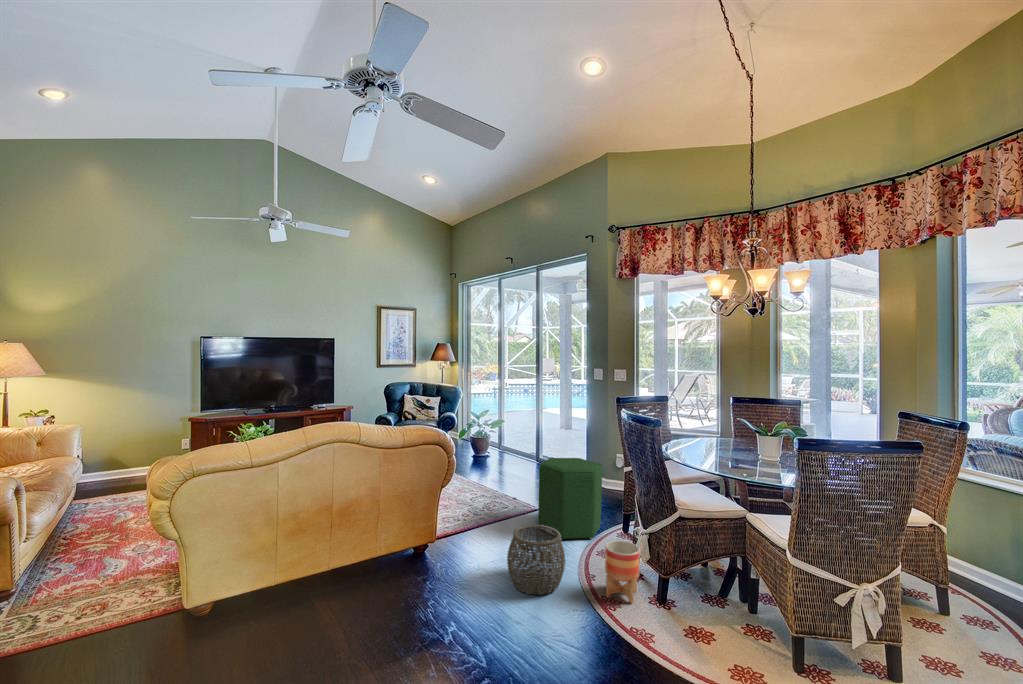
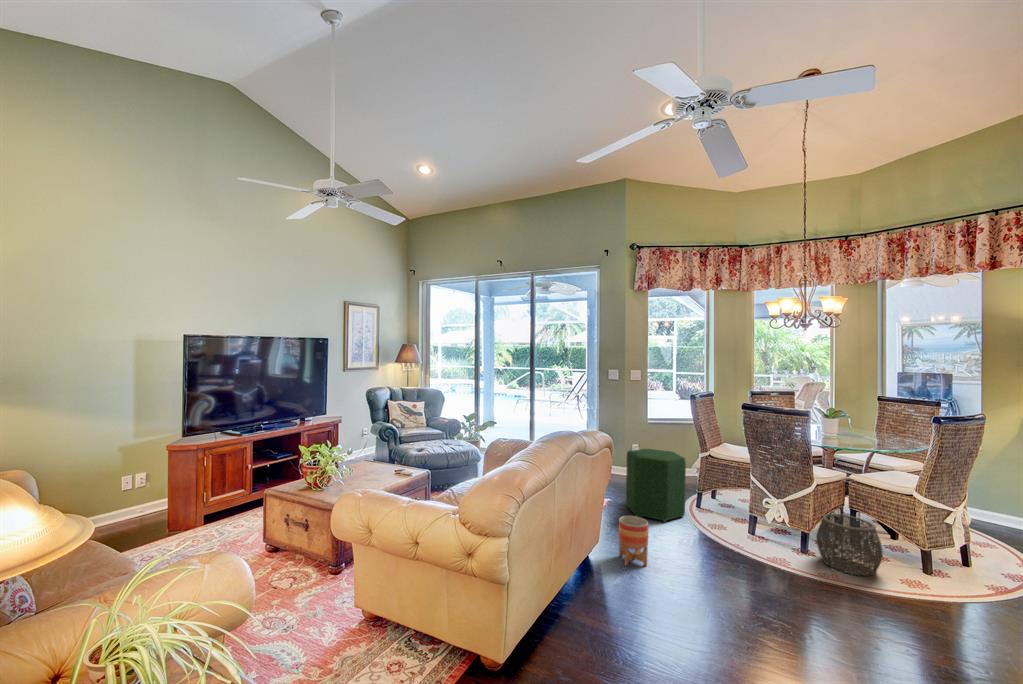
woven basket: present [507,525,565,595] -> present [816,514,883,576]
planter: present [605,541,640,603] -> present [619,516,648,566]

